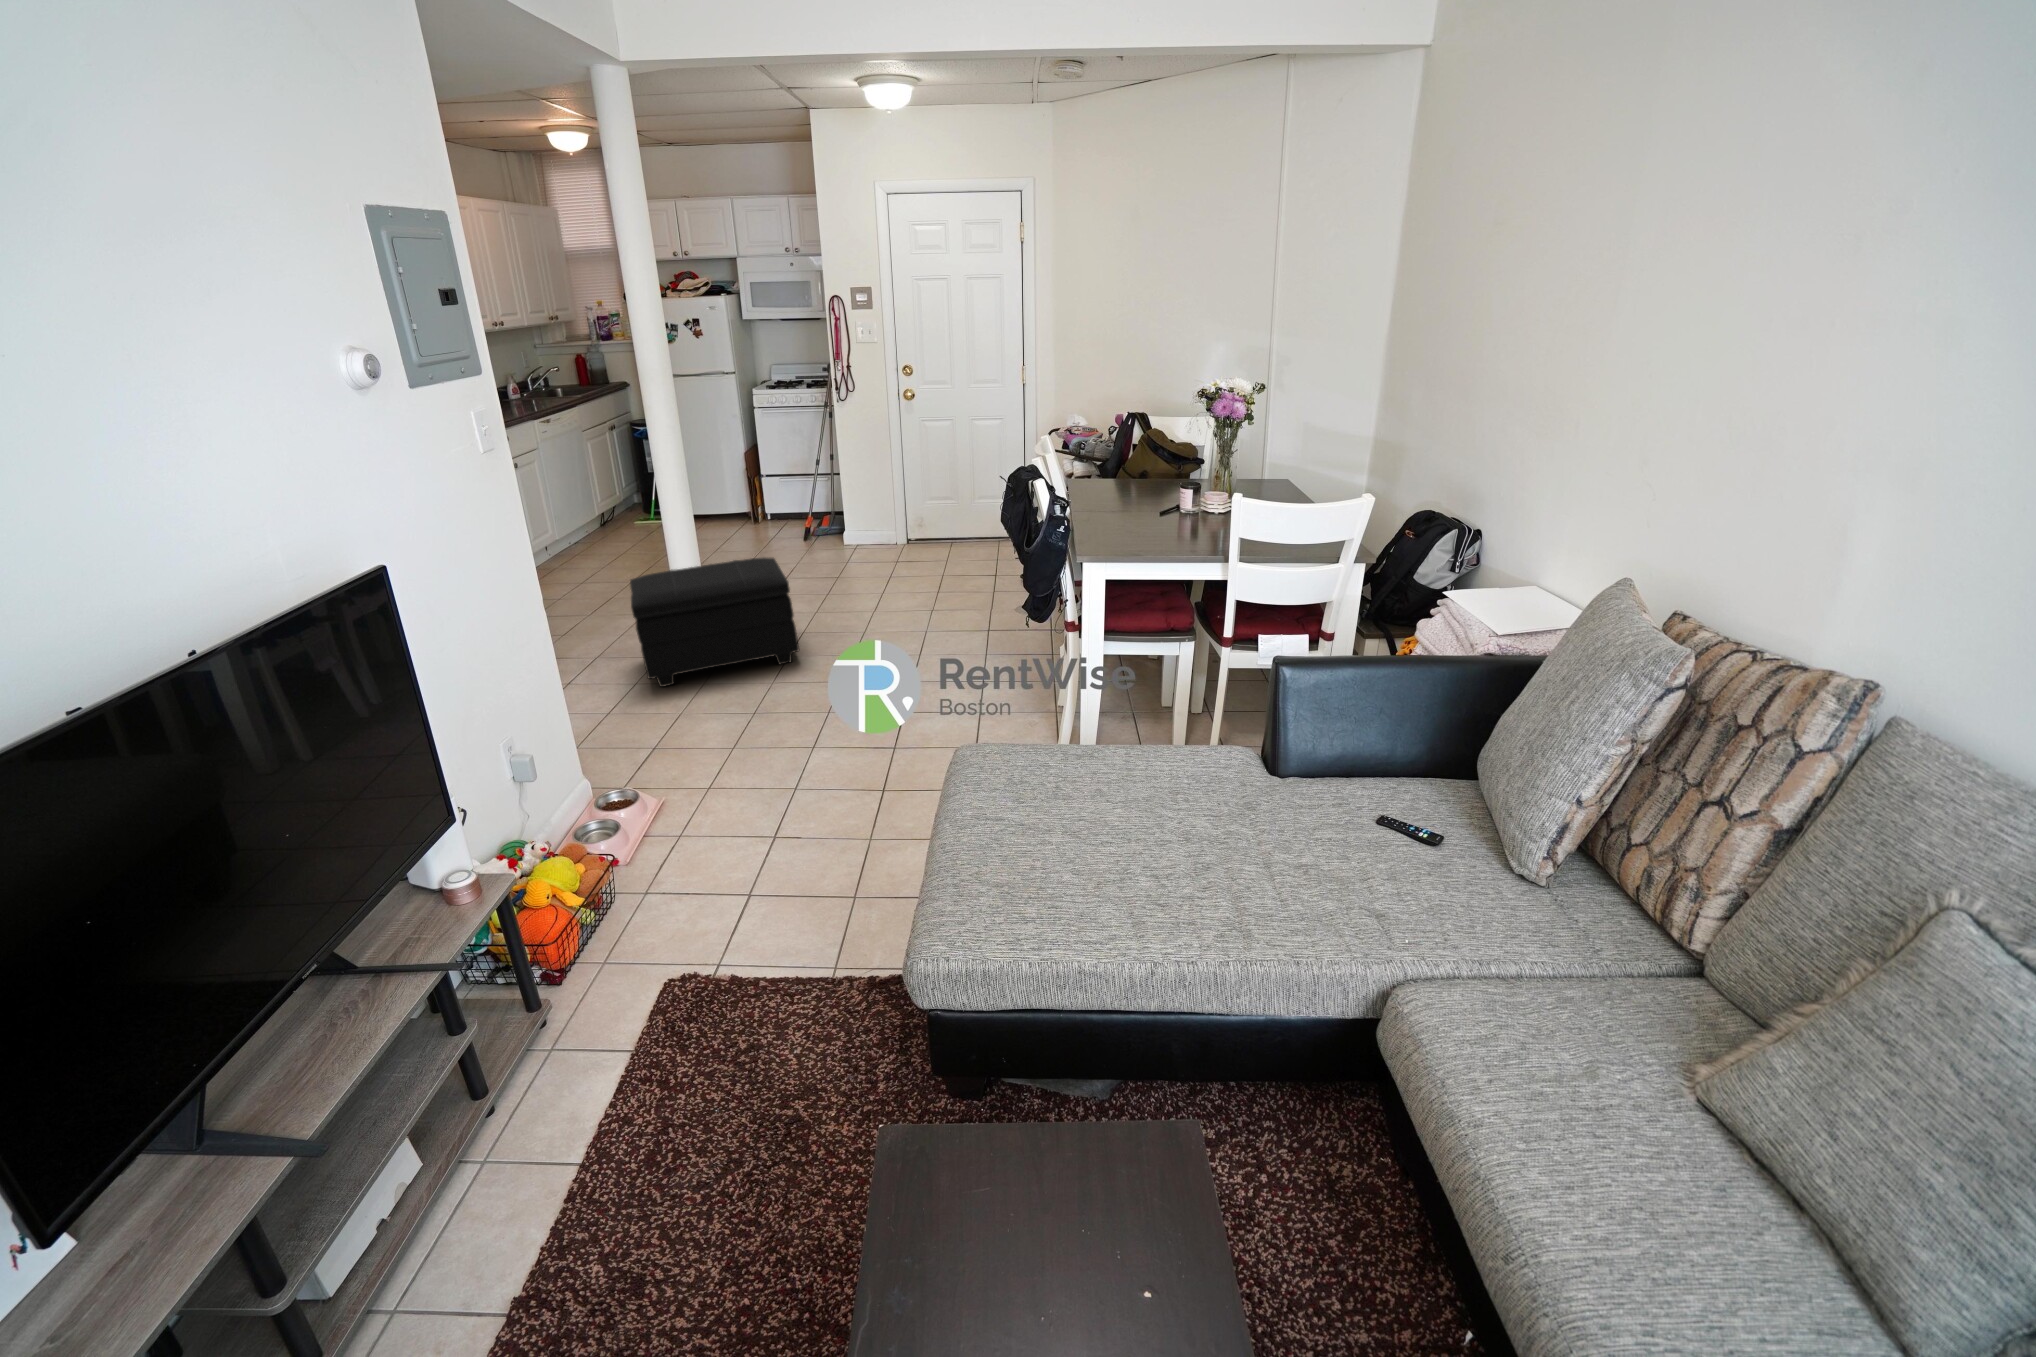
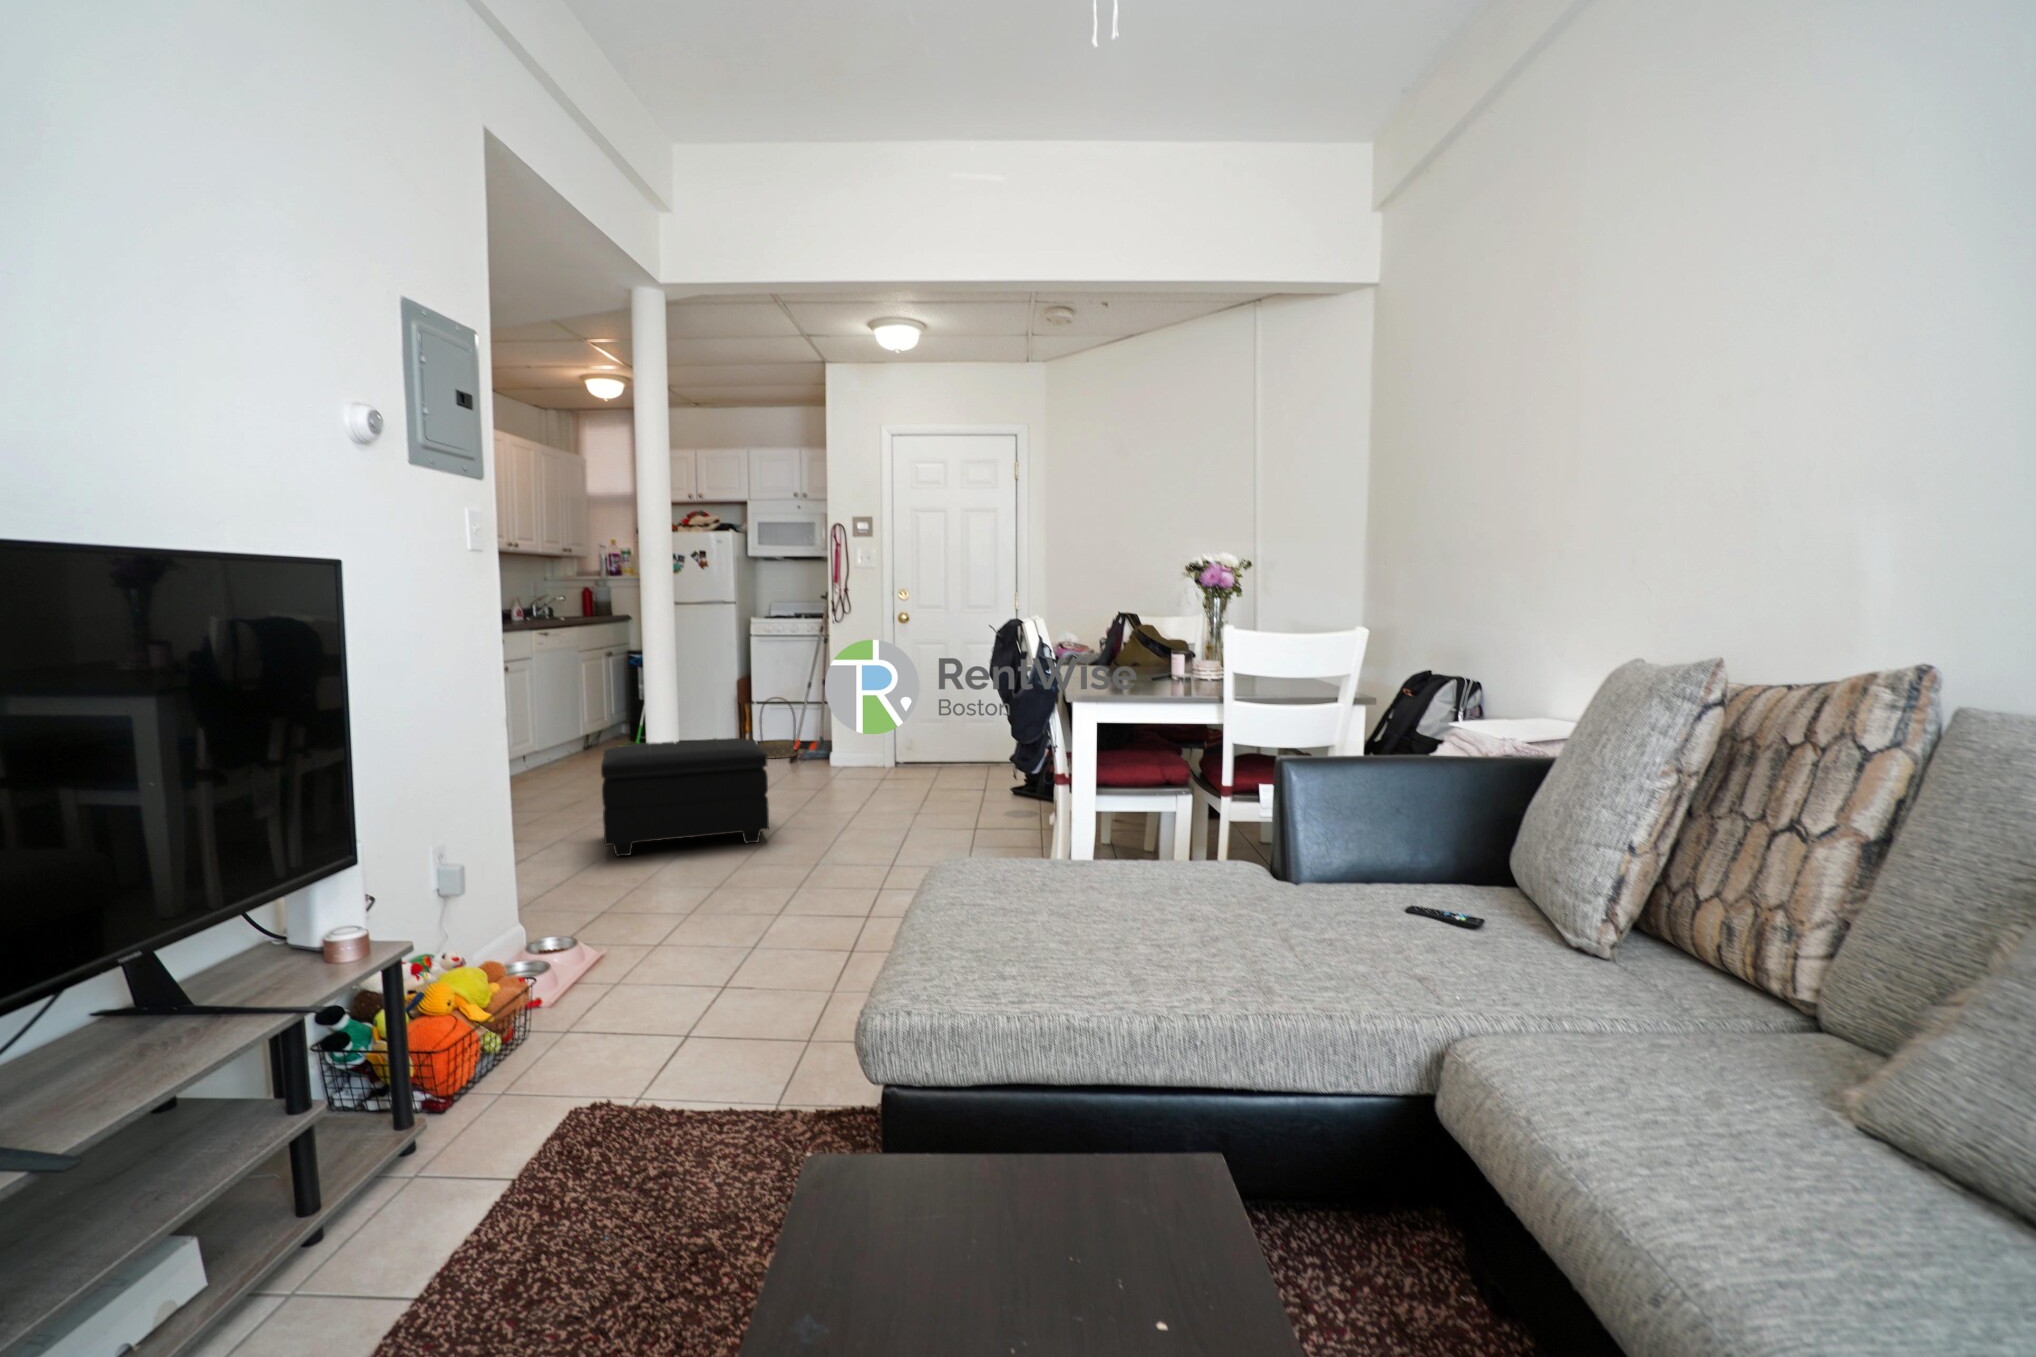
basket: none [775,478,818,542] -> present [759,697,797,759]

